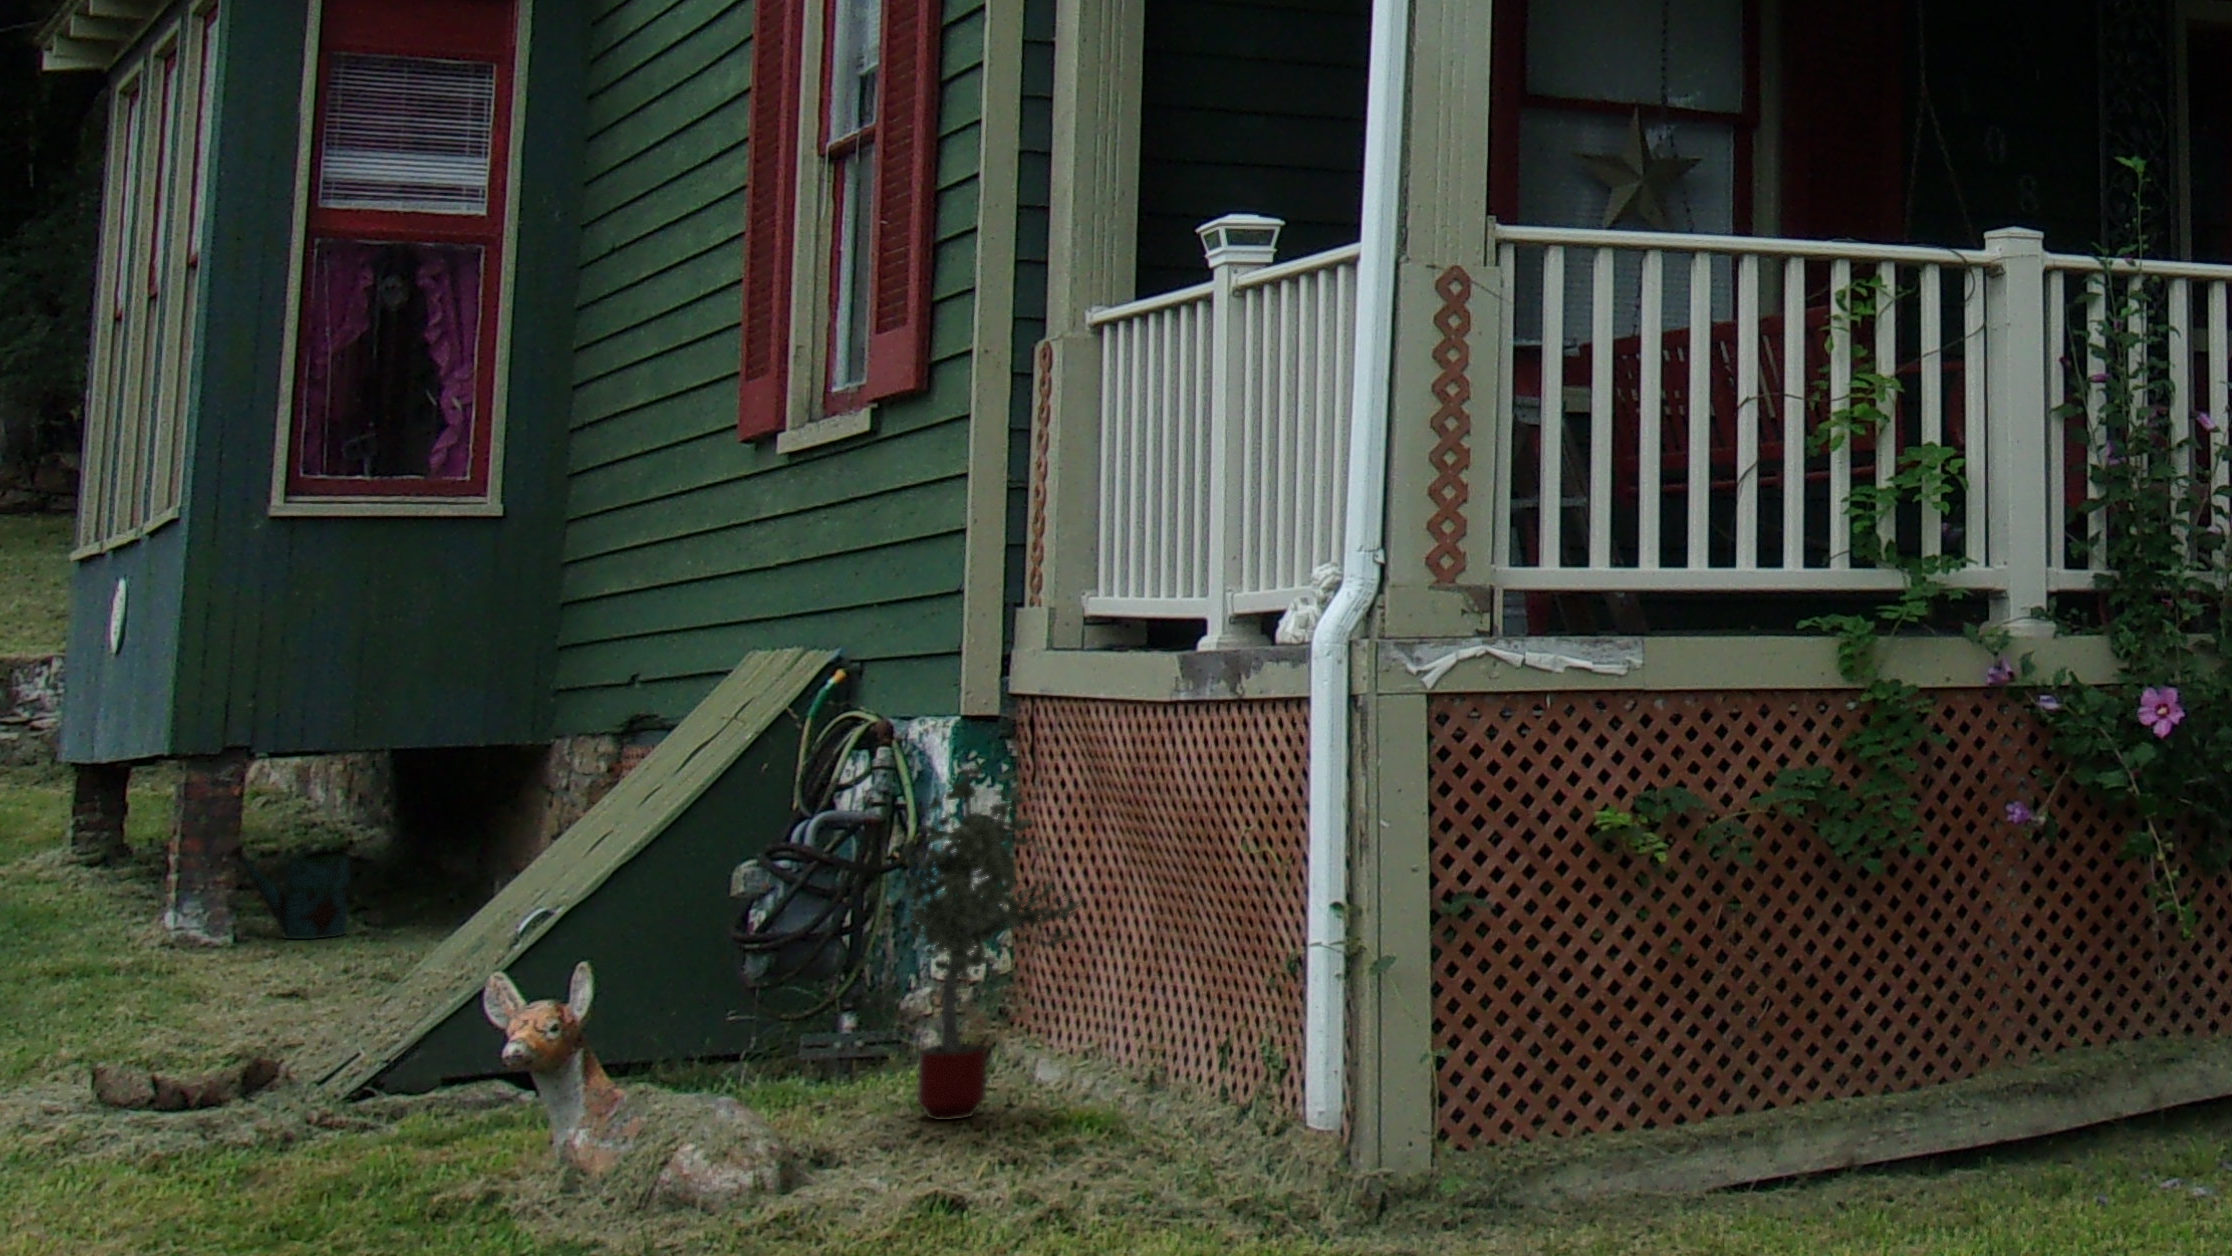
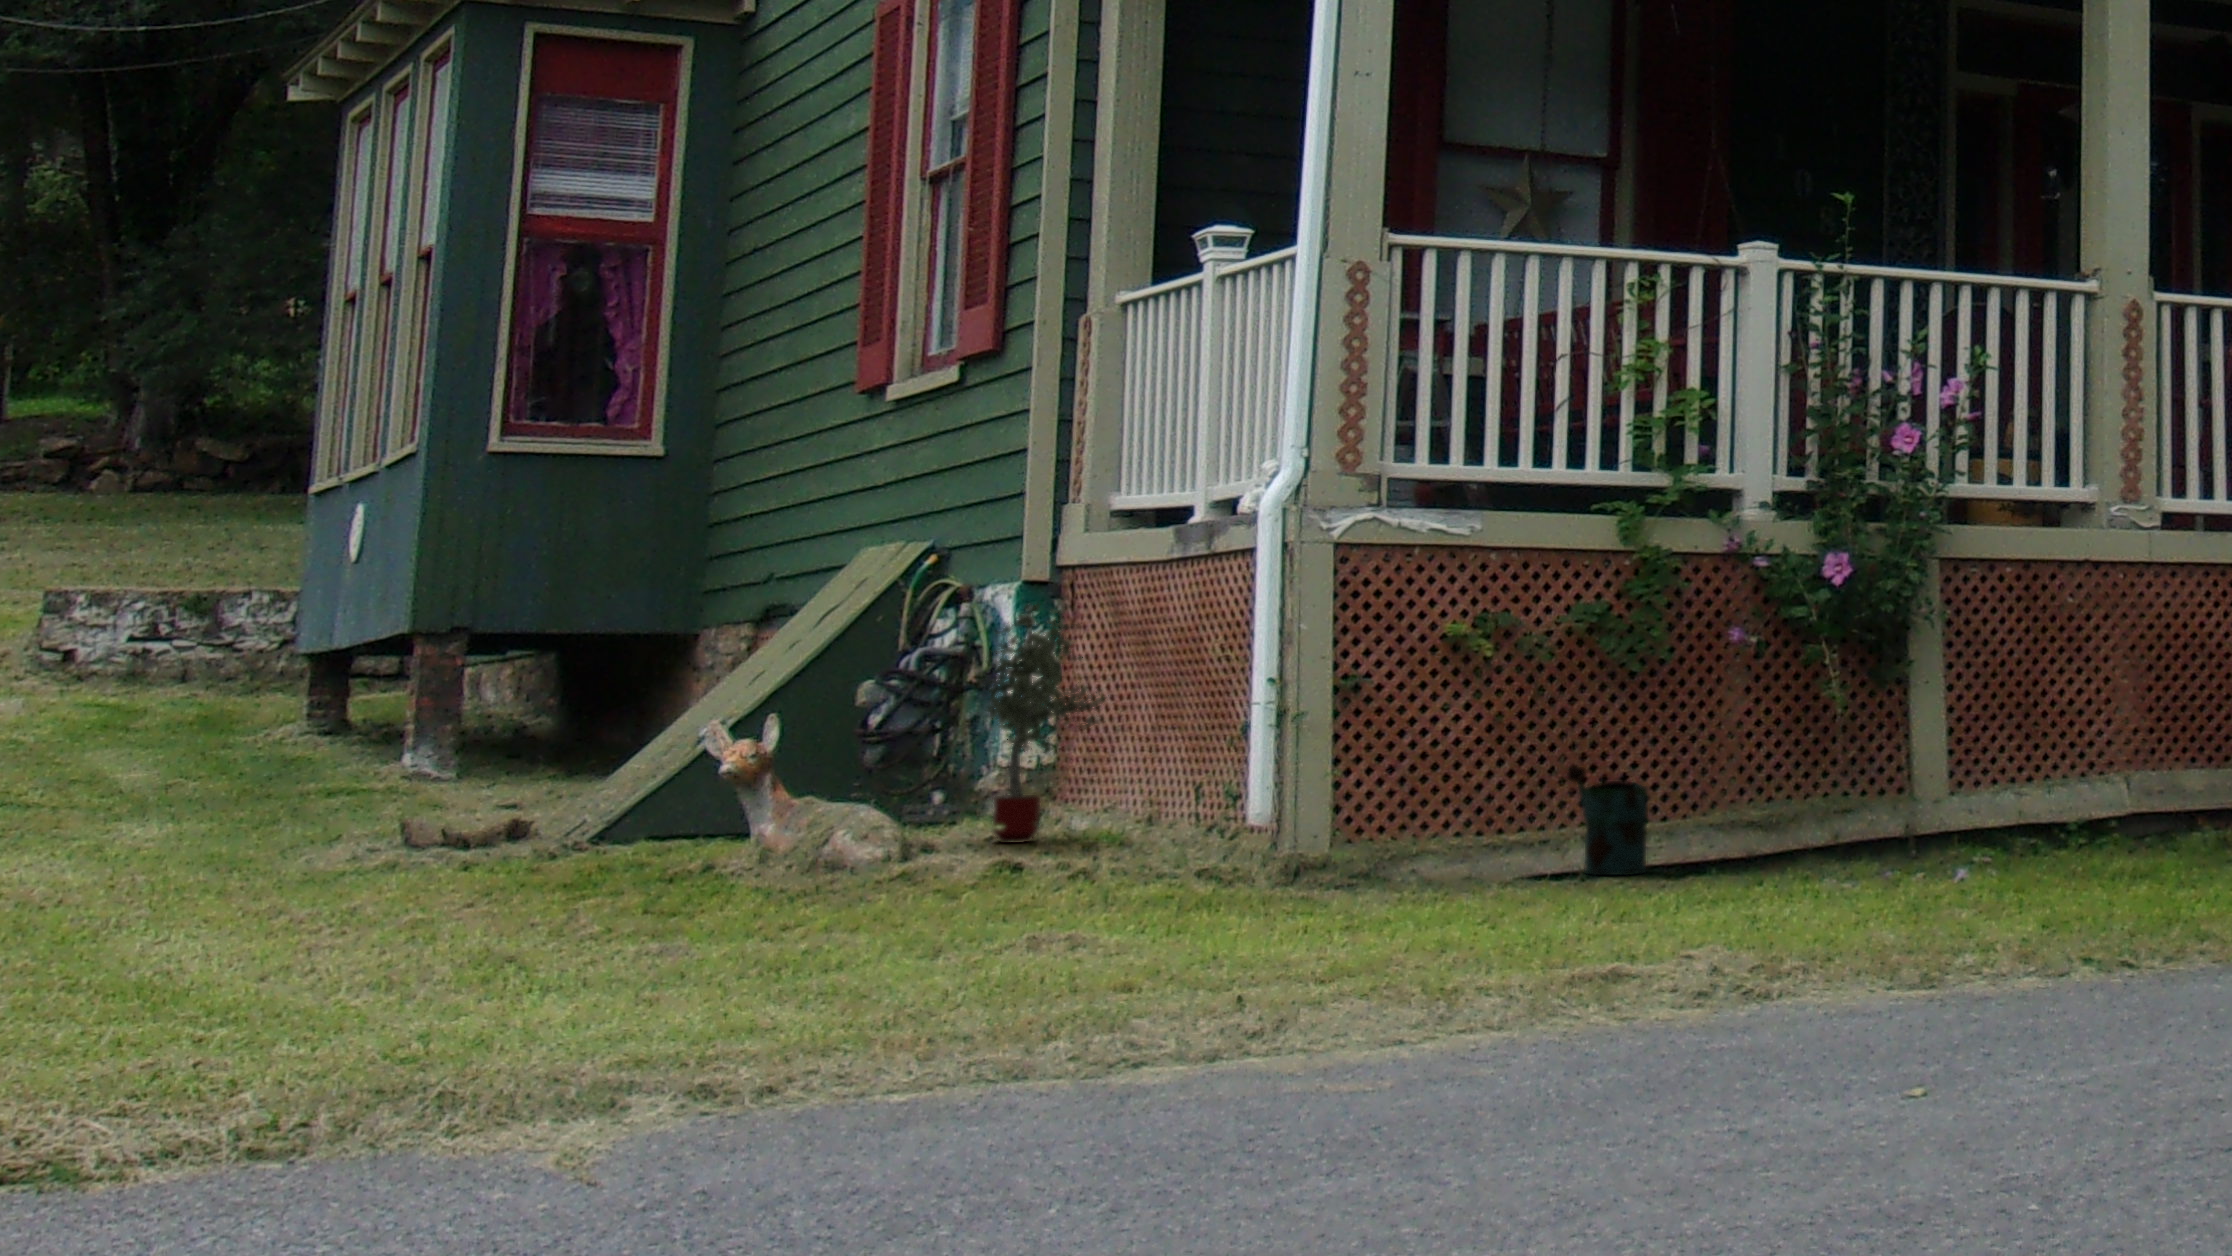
watering can: present [228,844,373,939] -> present [1567,767,1648,875]

